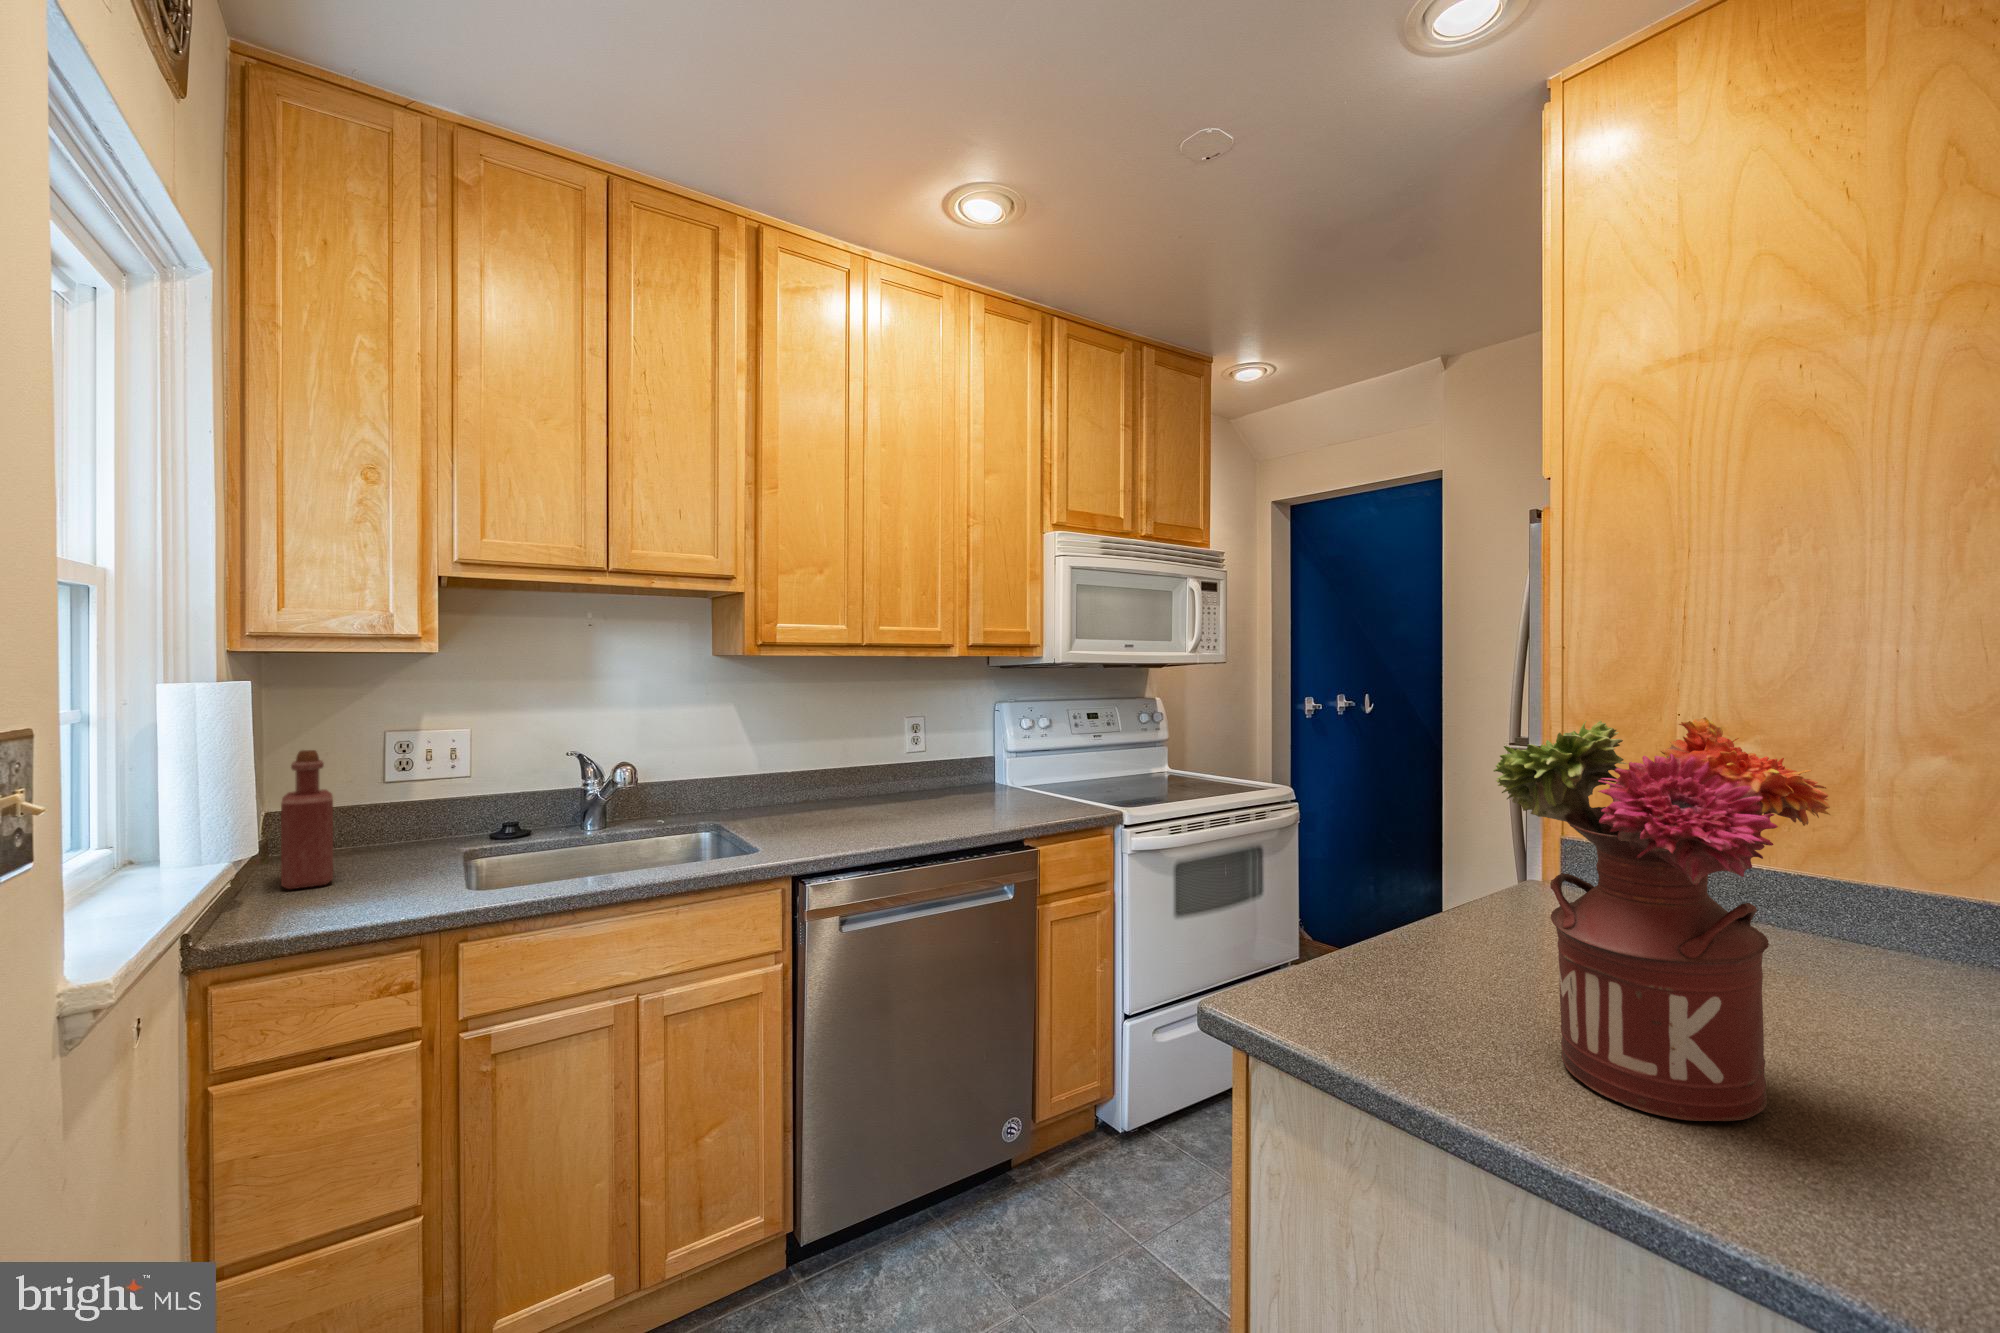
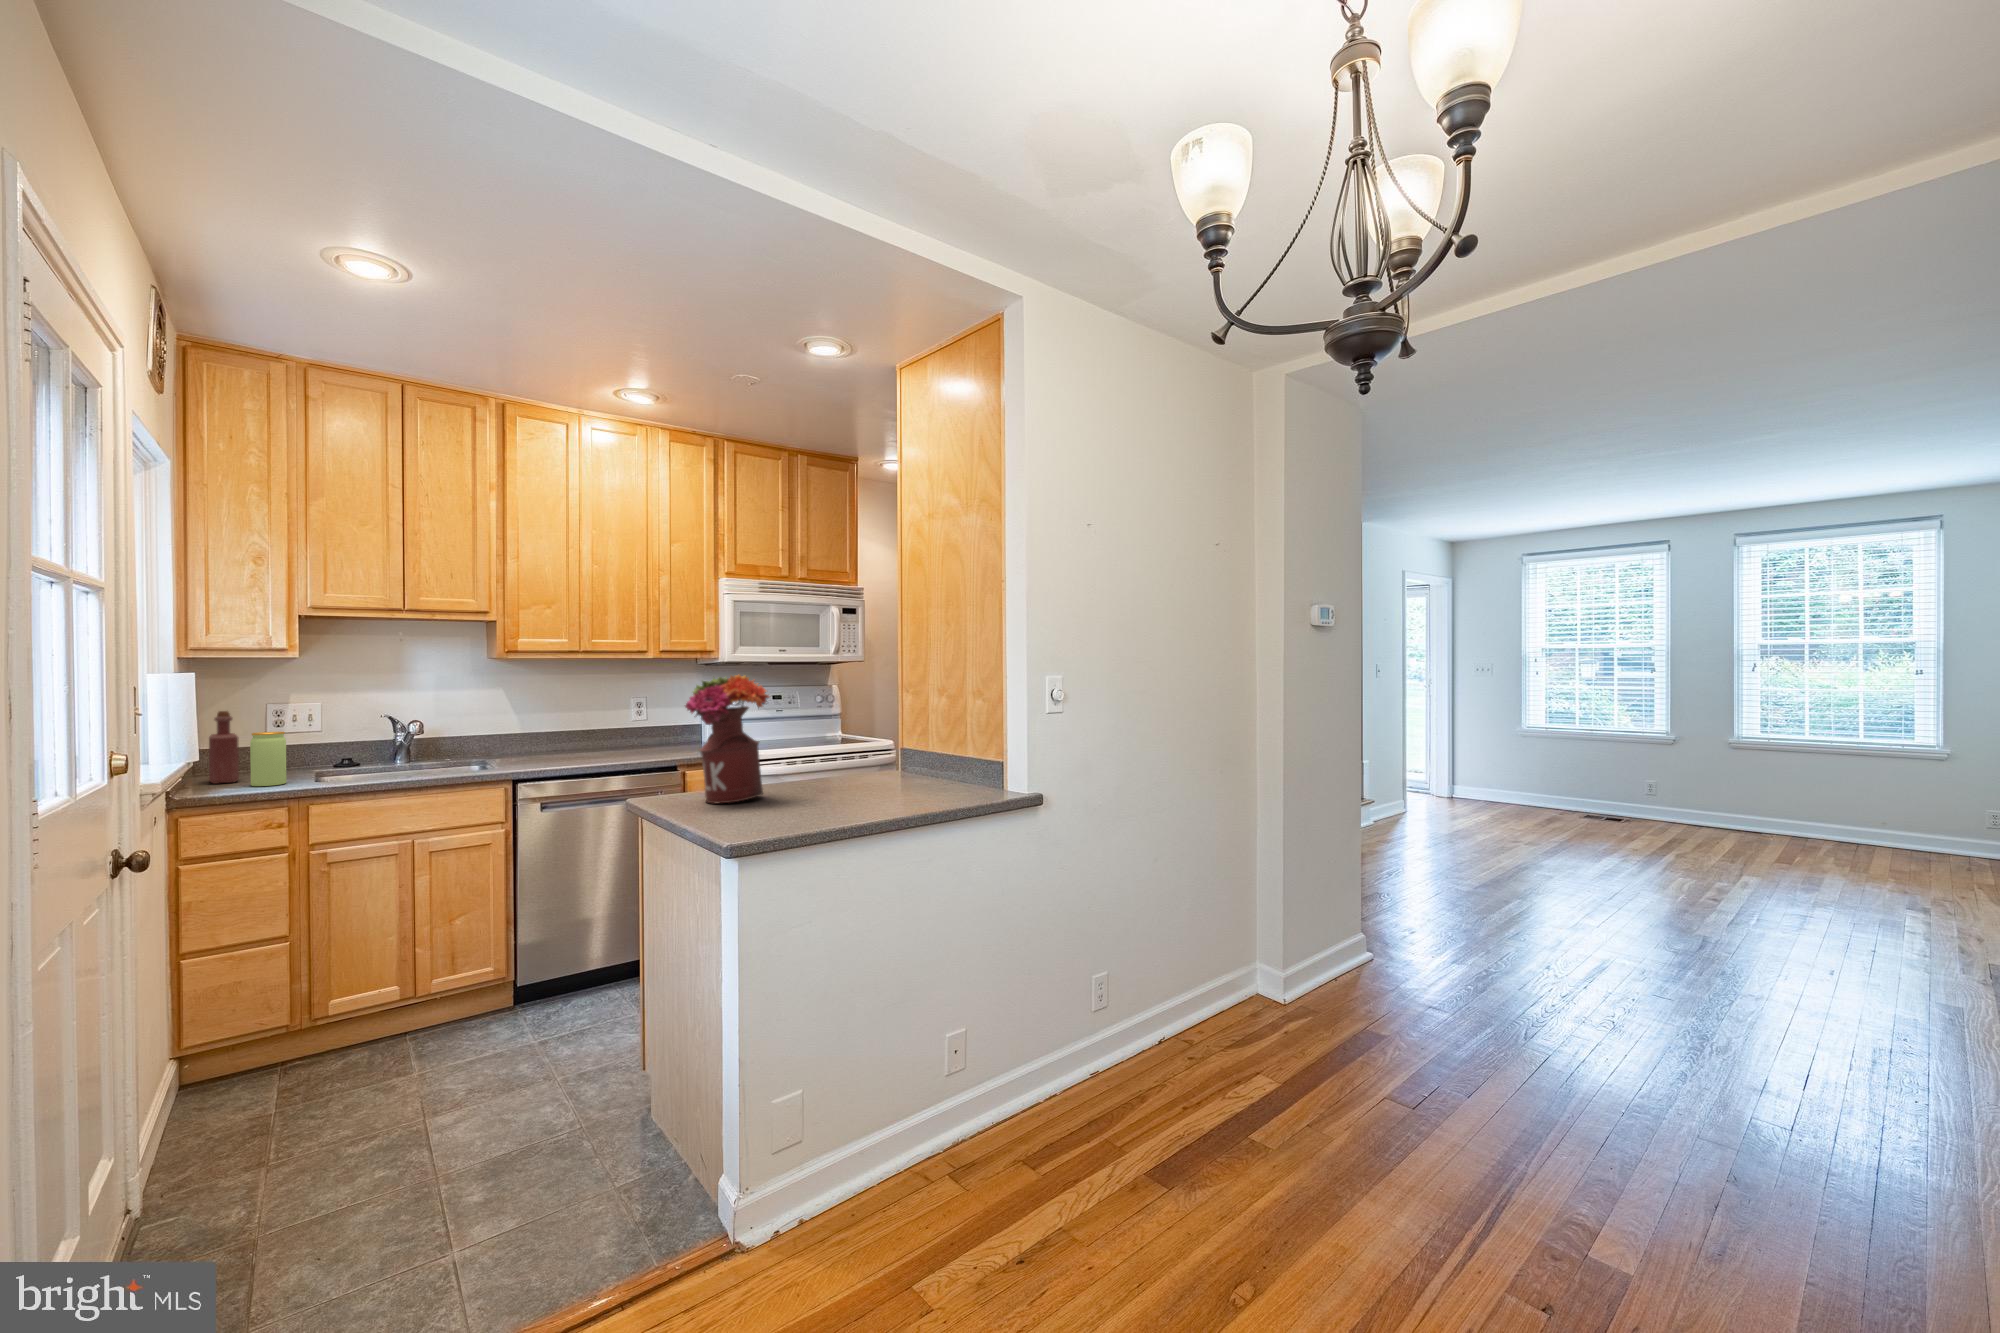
jar: none [353,792,417,902] -> present [250,731,286,786]

